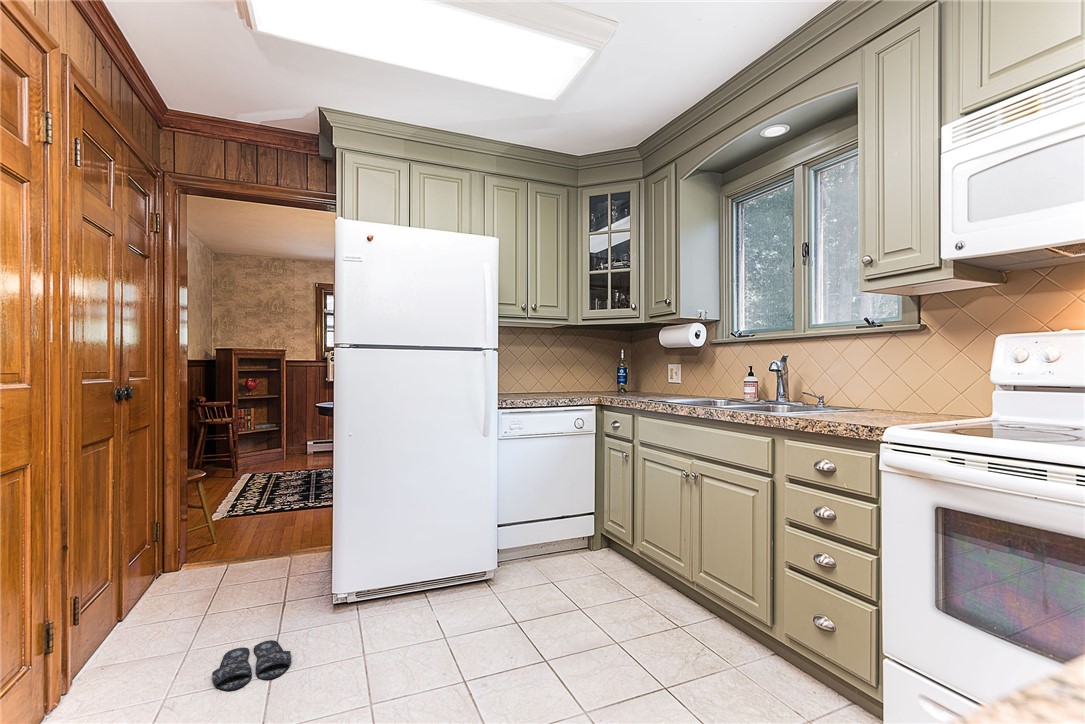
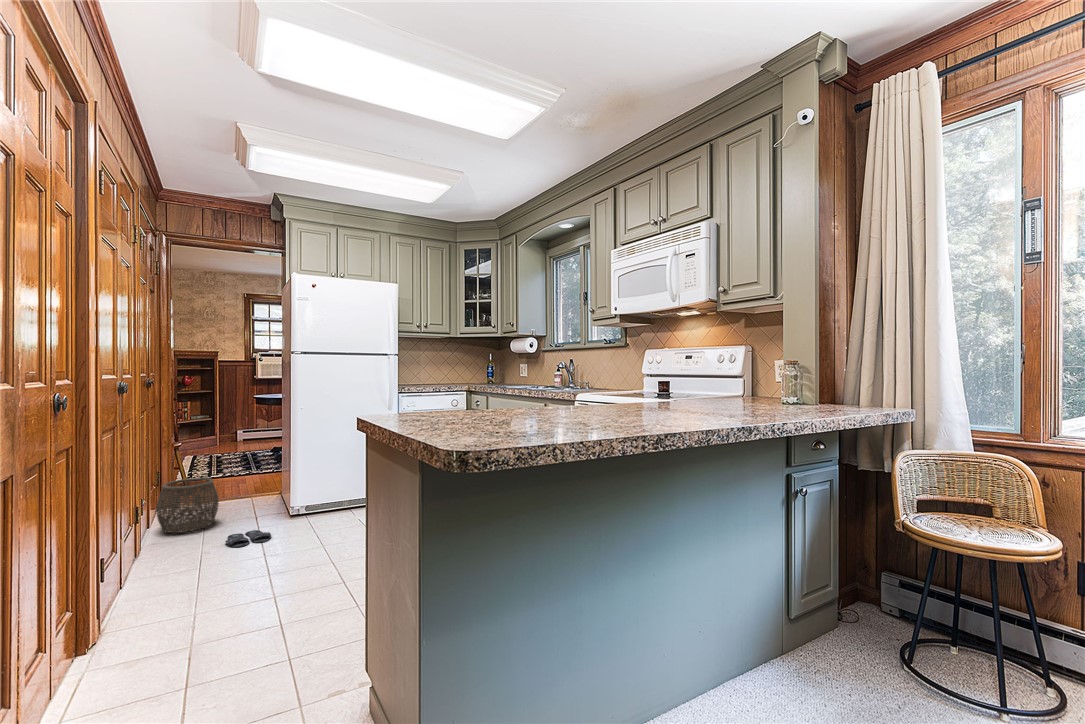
woven basket: none [126,539,228,637] -> present [156,478,219,533]

